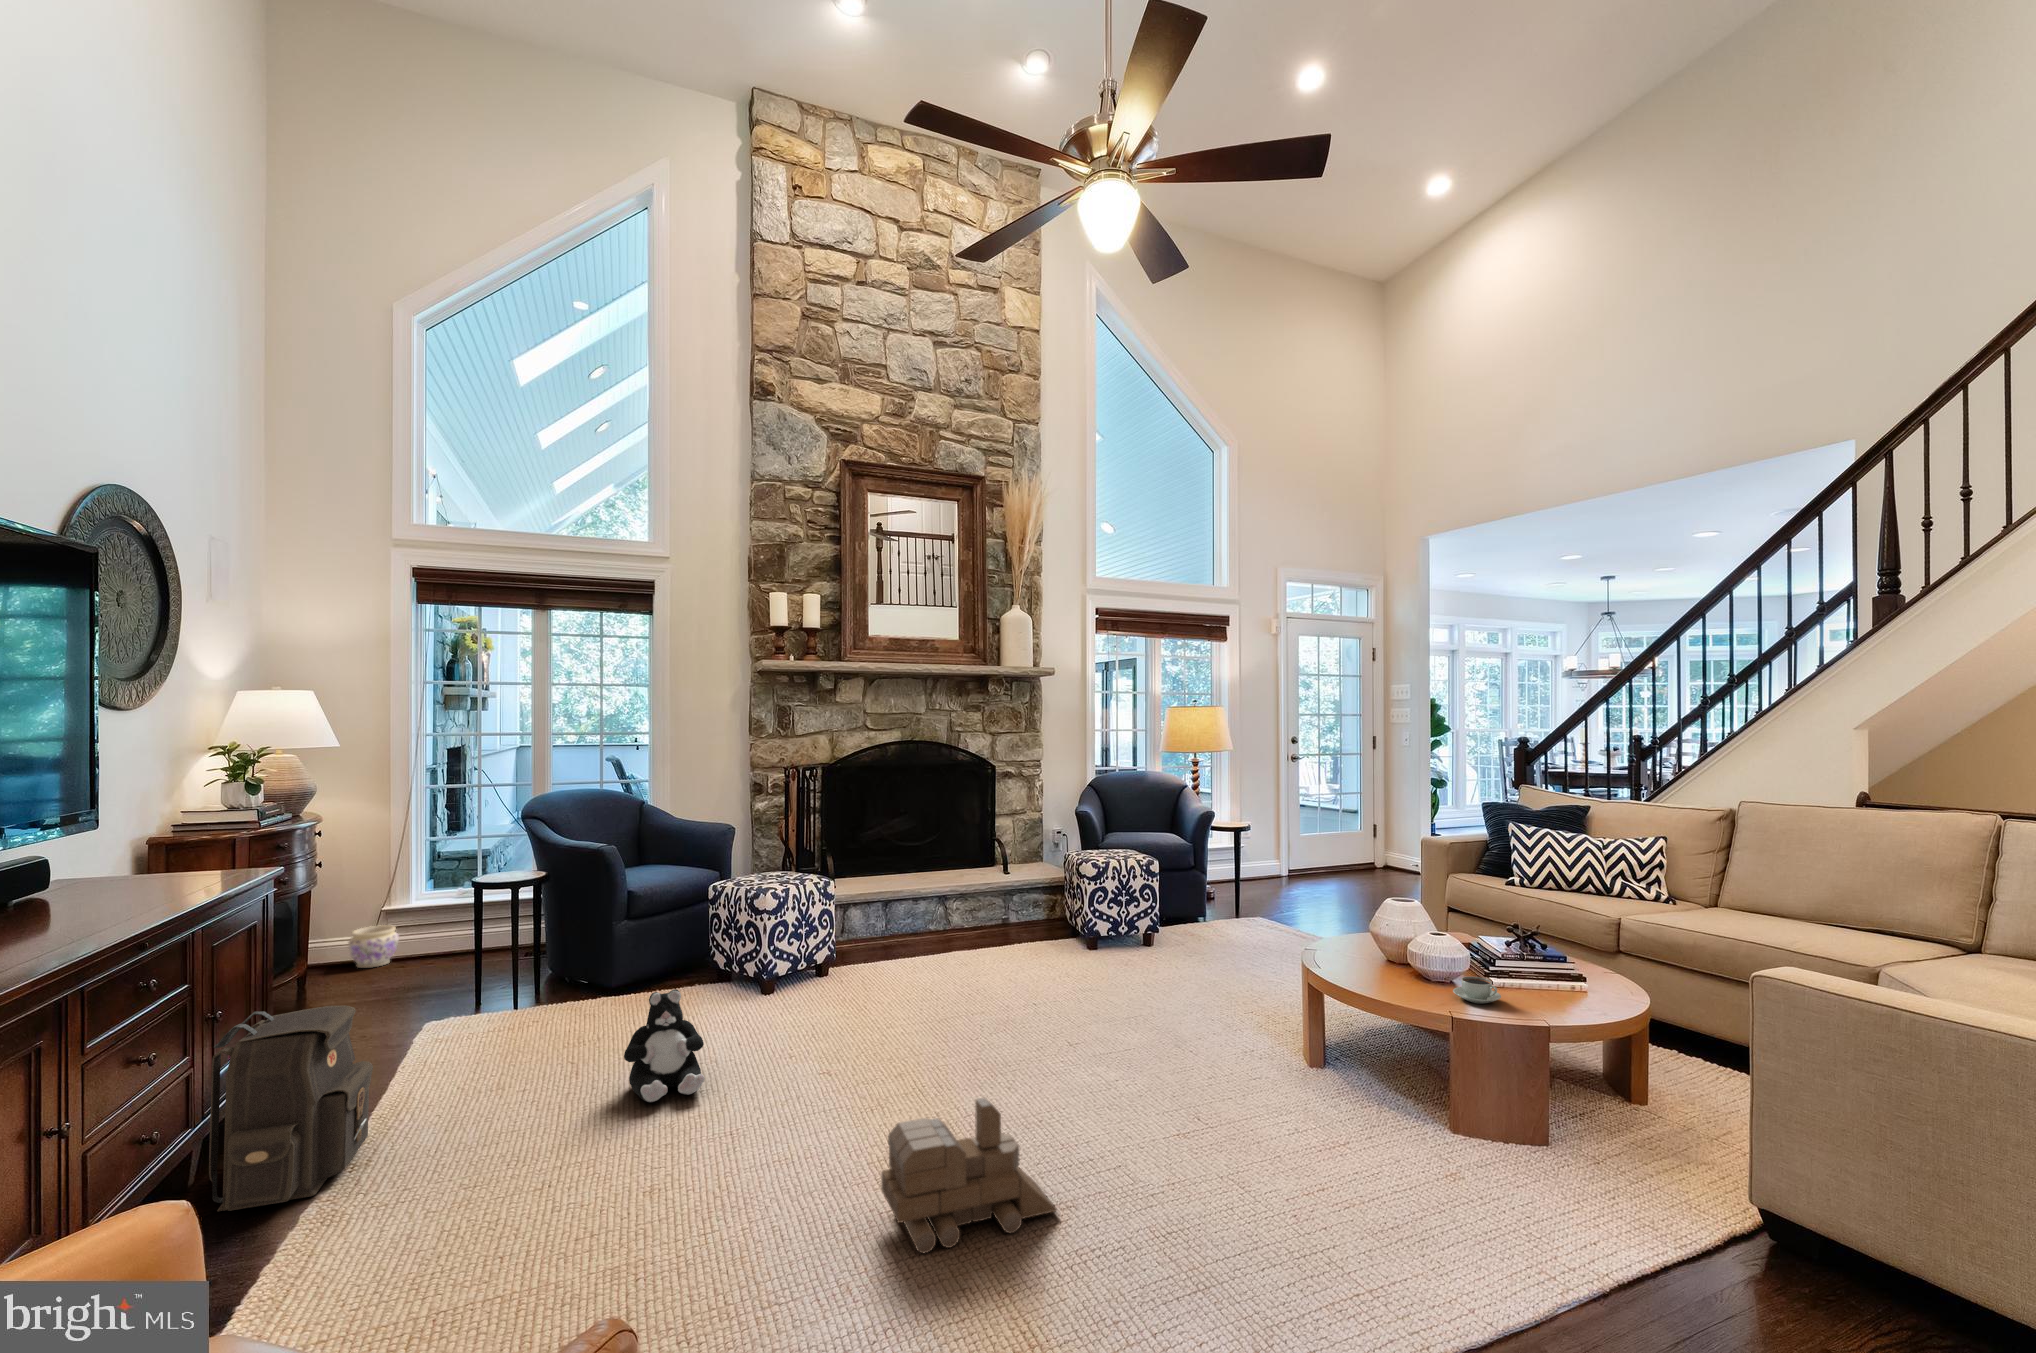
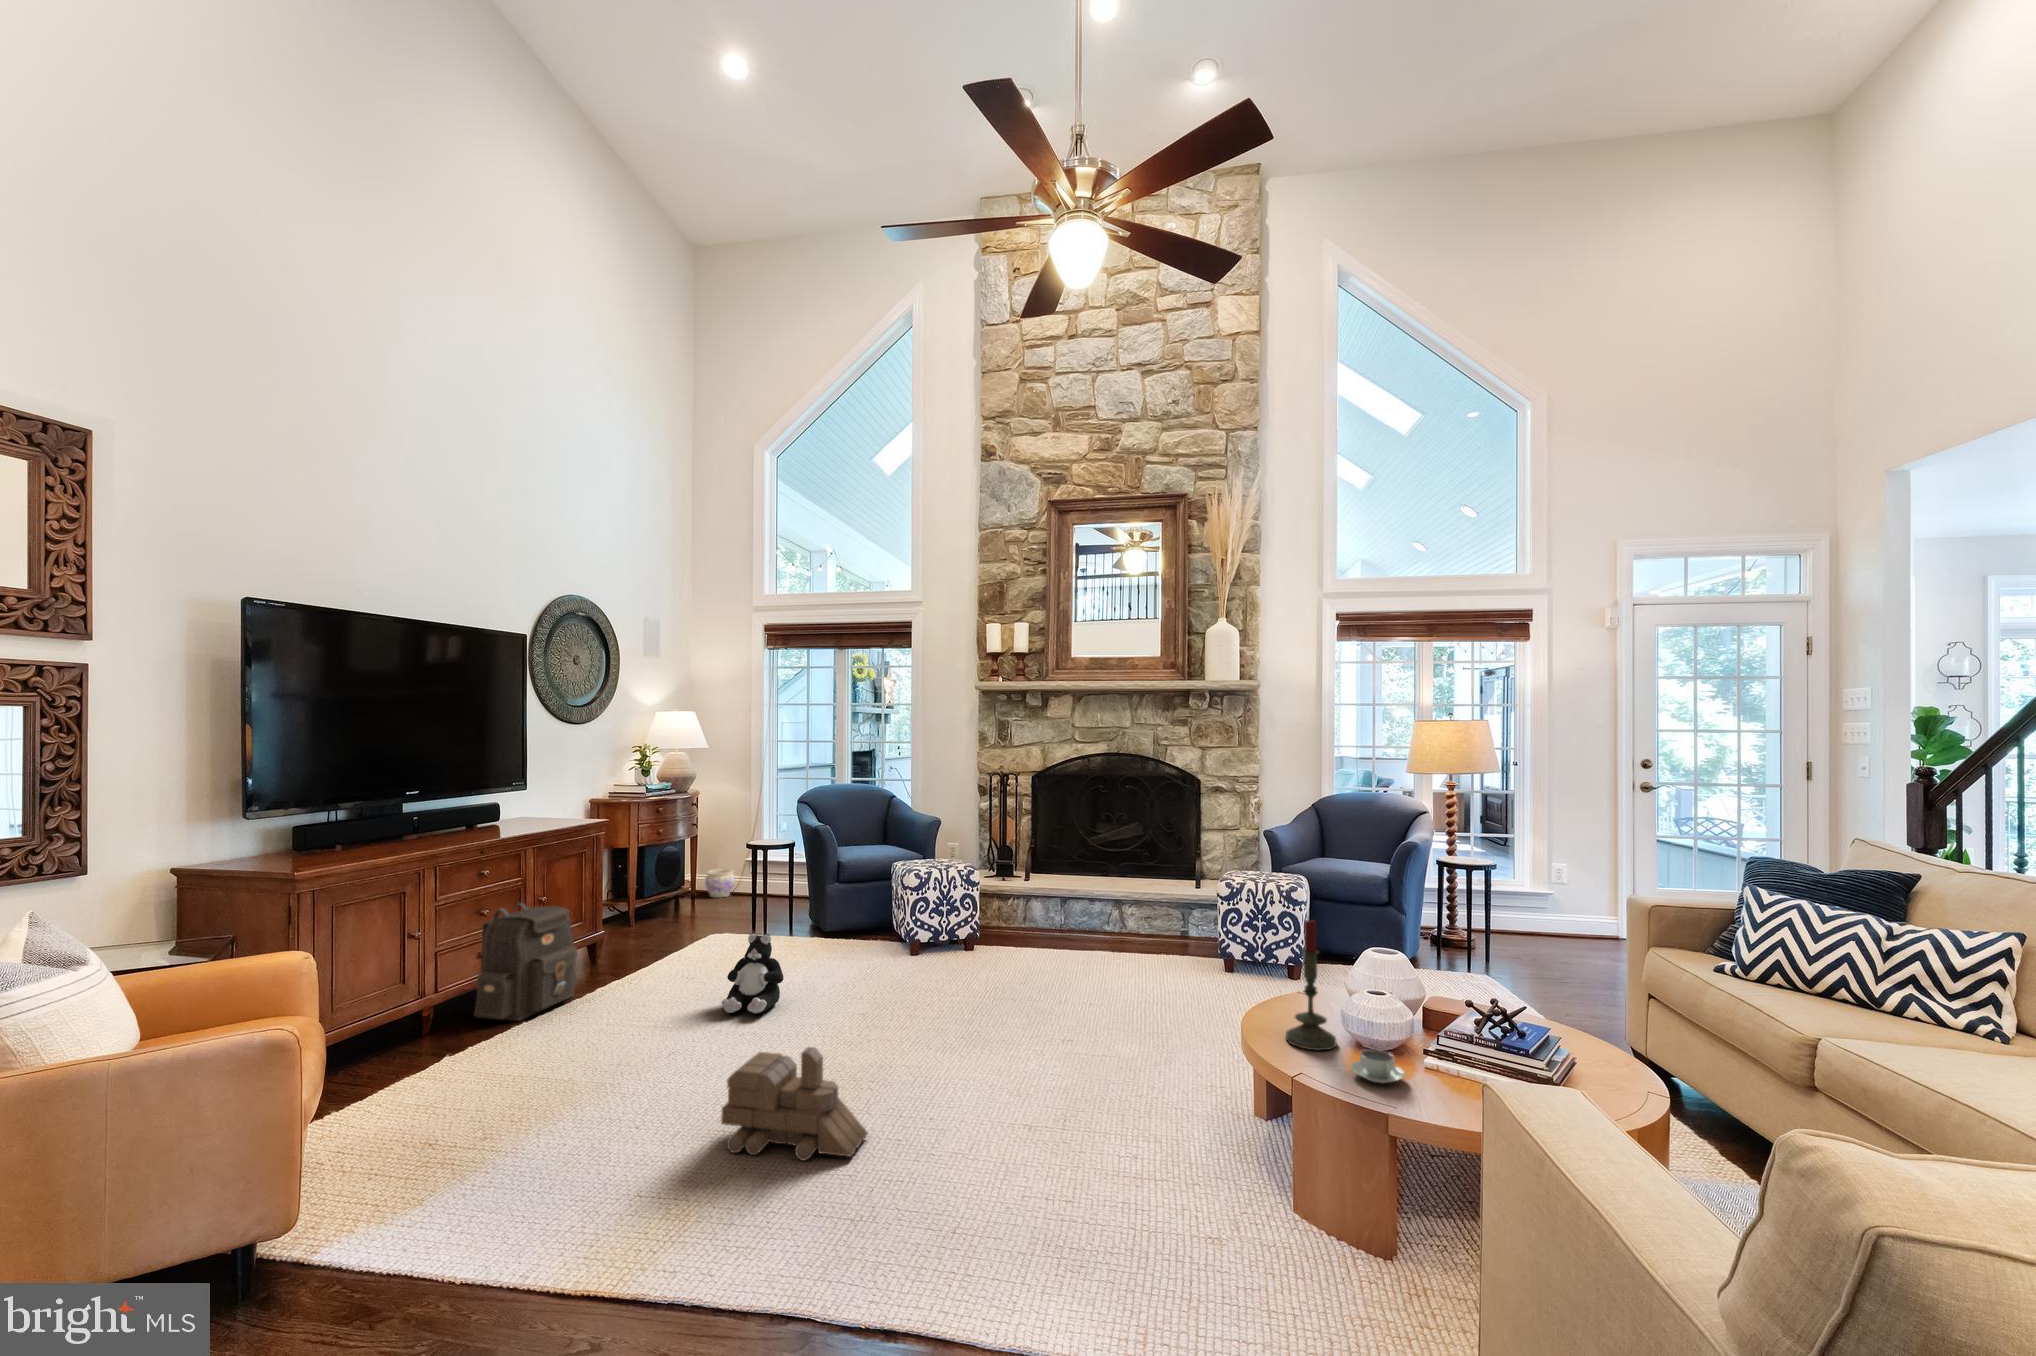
candle: none [1366,873,1412,990] -> present [1286,918,1336,1050]

